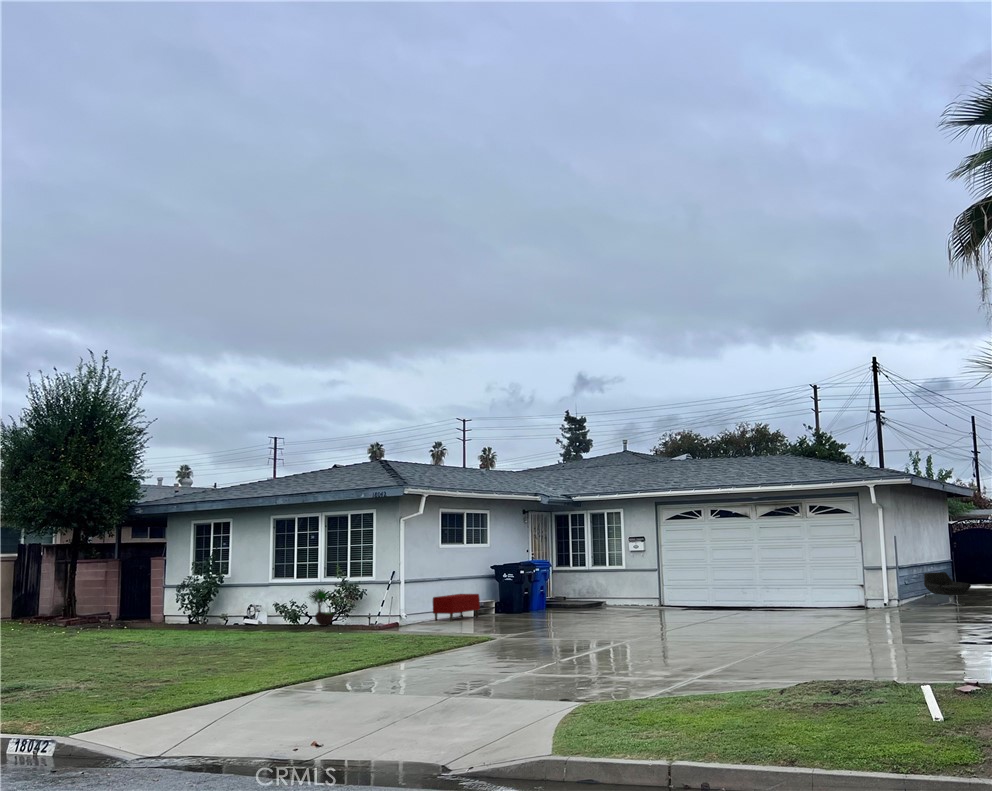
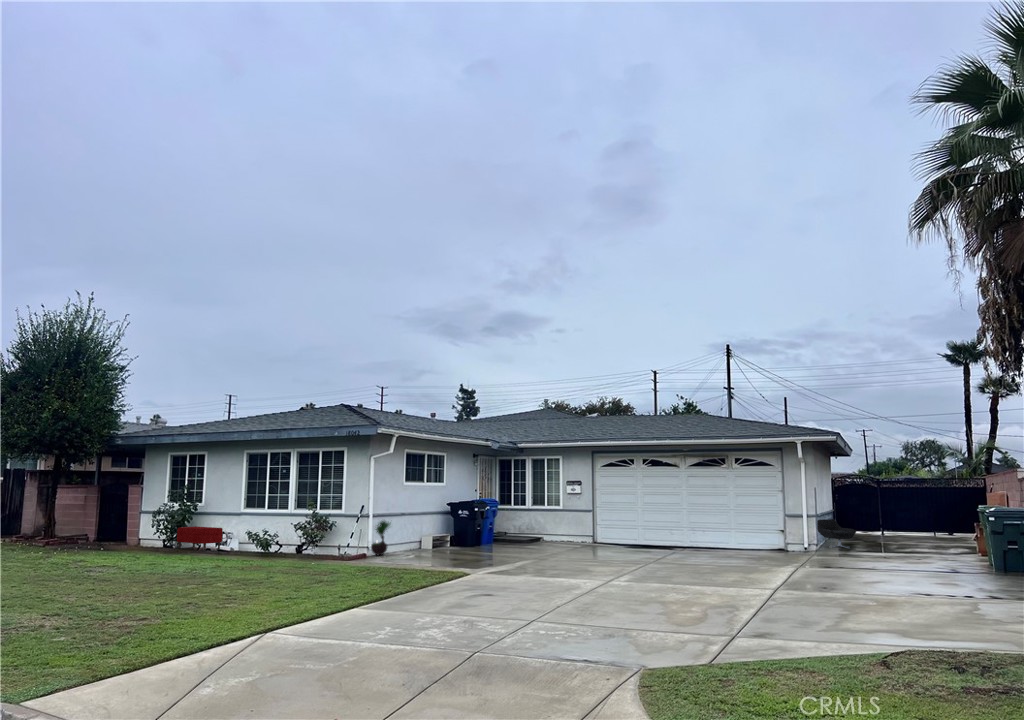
potted tree: present [309,589,333,626] -> present [371,521,390,555]
bench: present [433,594,480,621] -> present [177,526,223,551]

